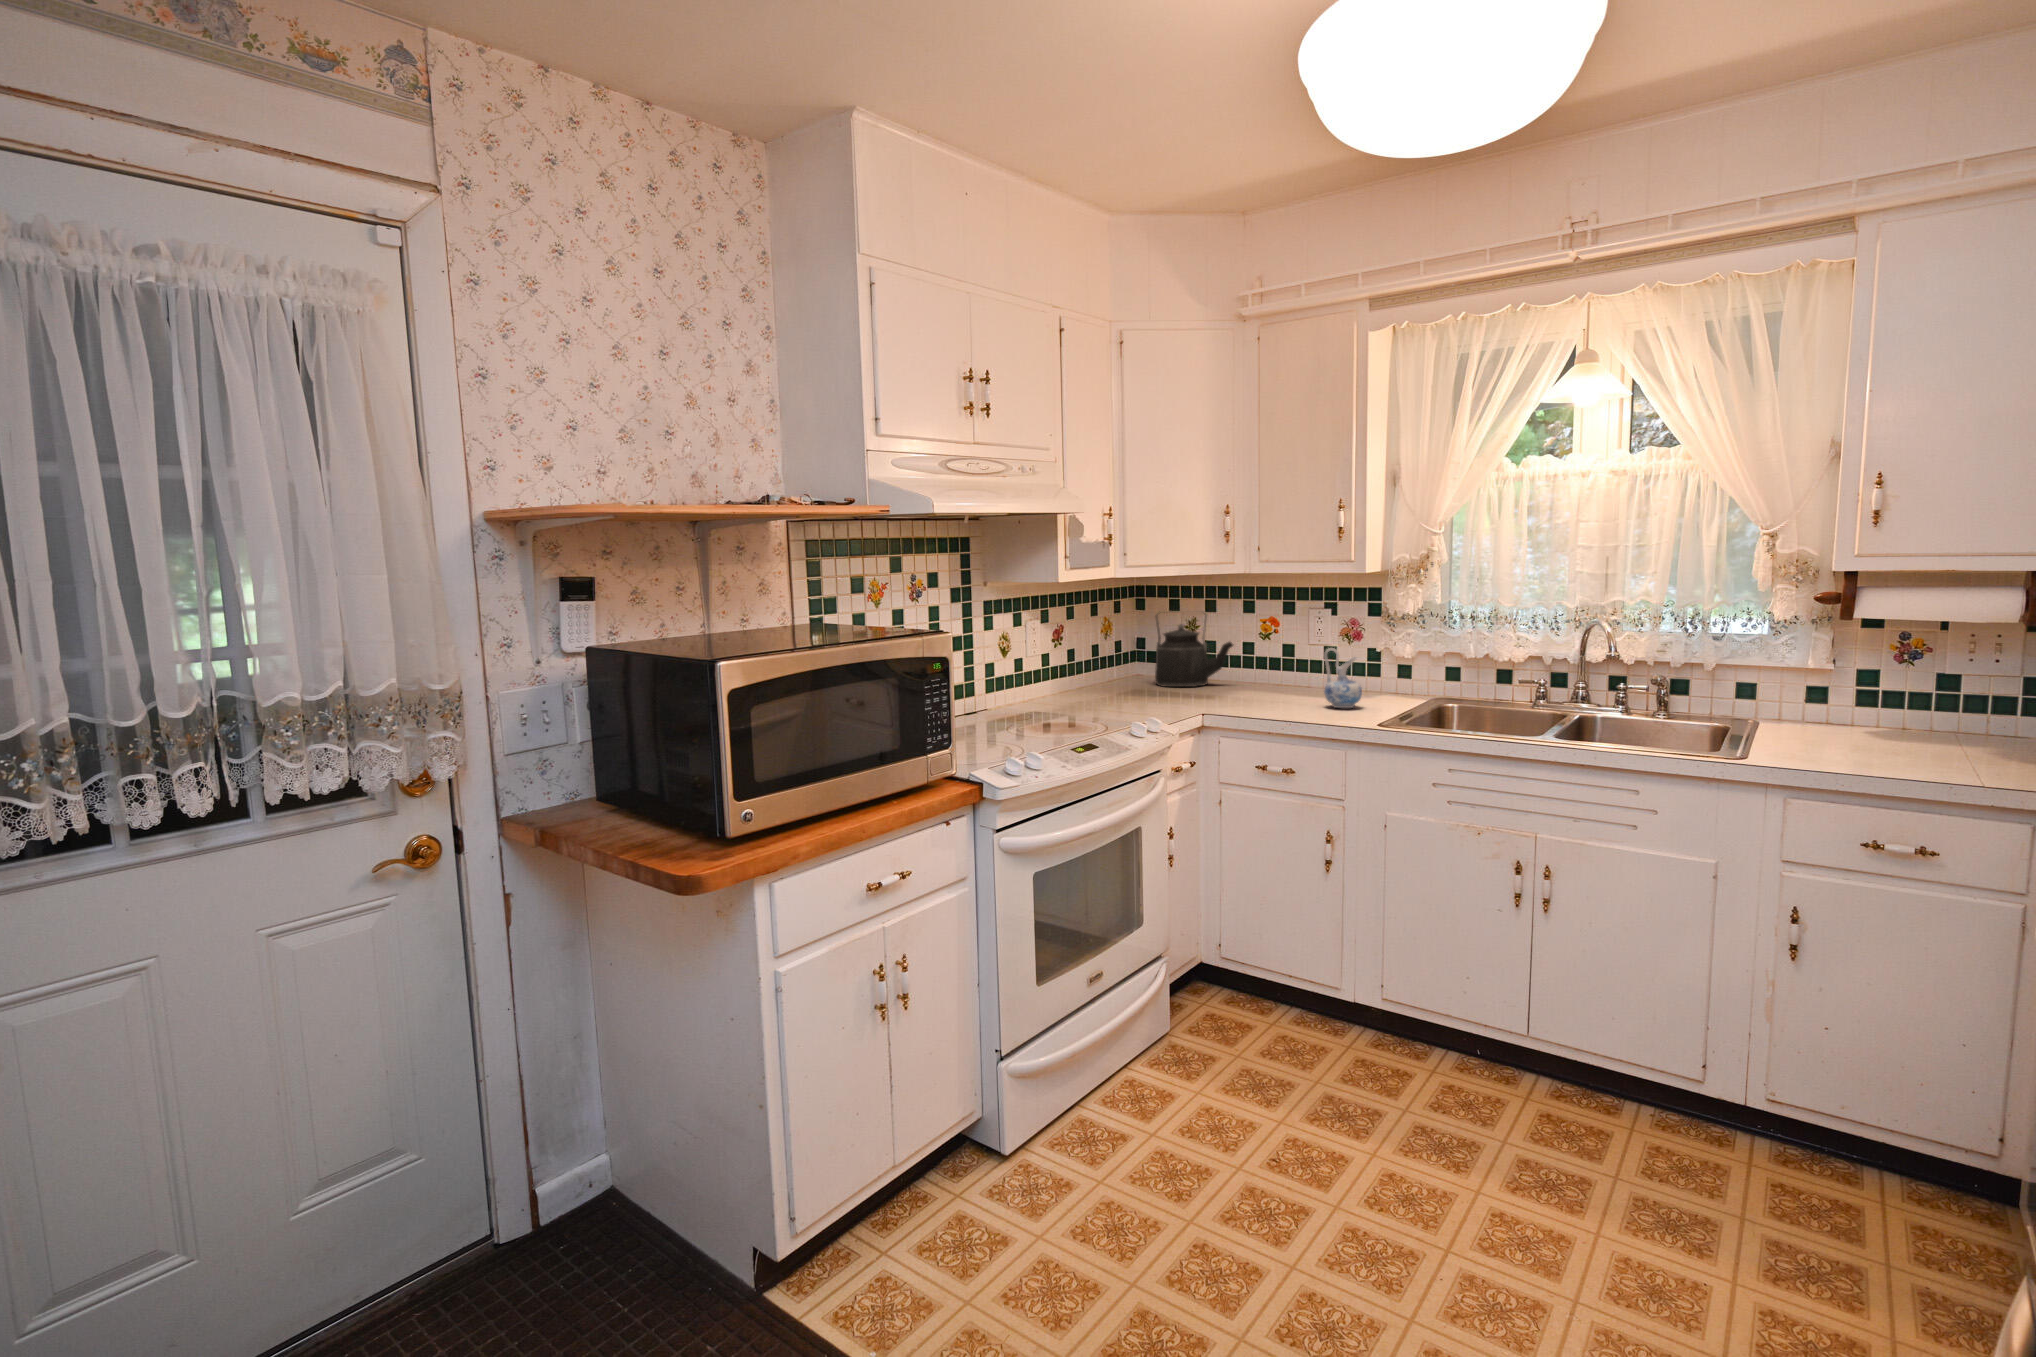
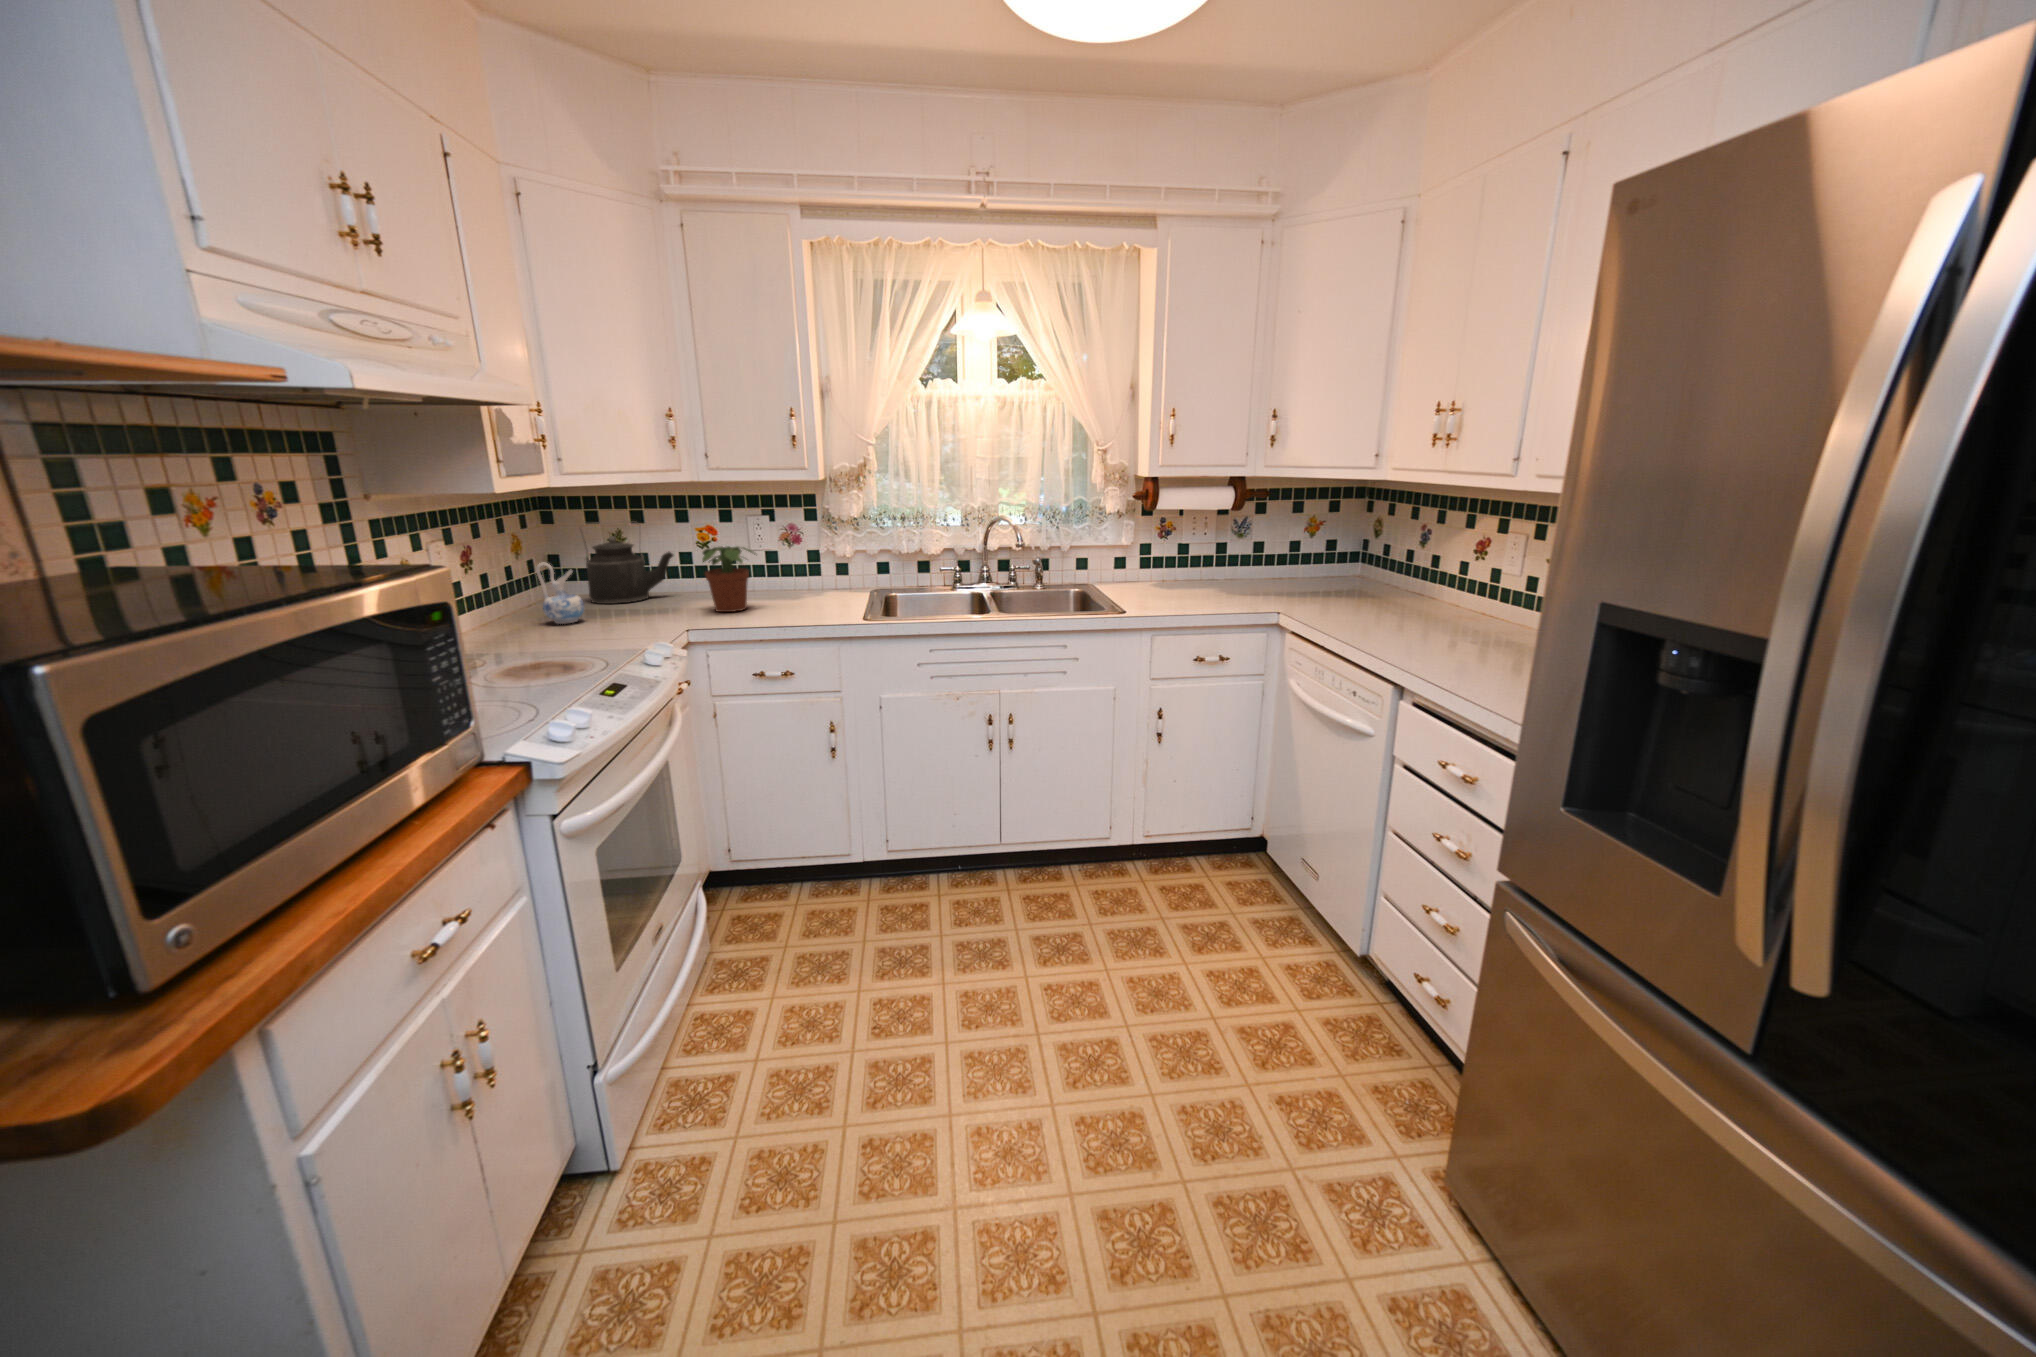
potted plant: none [1234,638,1294,703] -> present [702,546,755,612]
ceramic pitcher: present [1324,648,1362,708] -> present [536,563,584,624]

